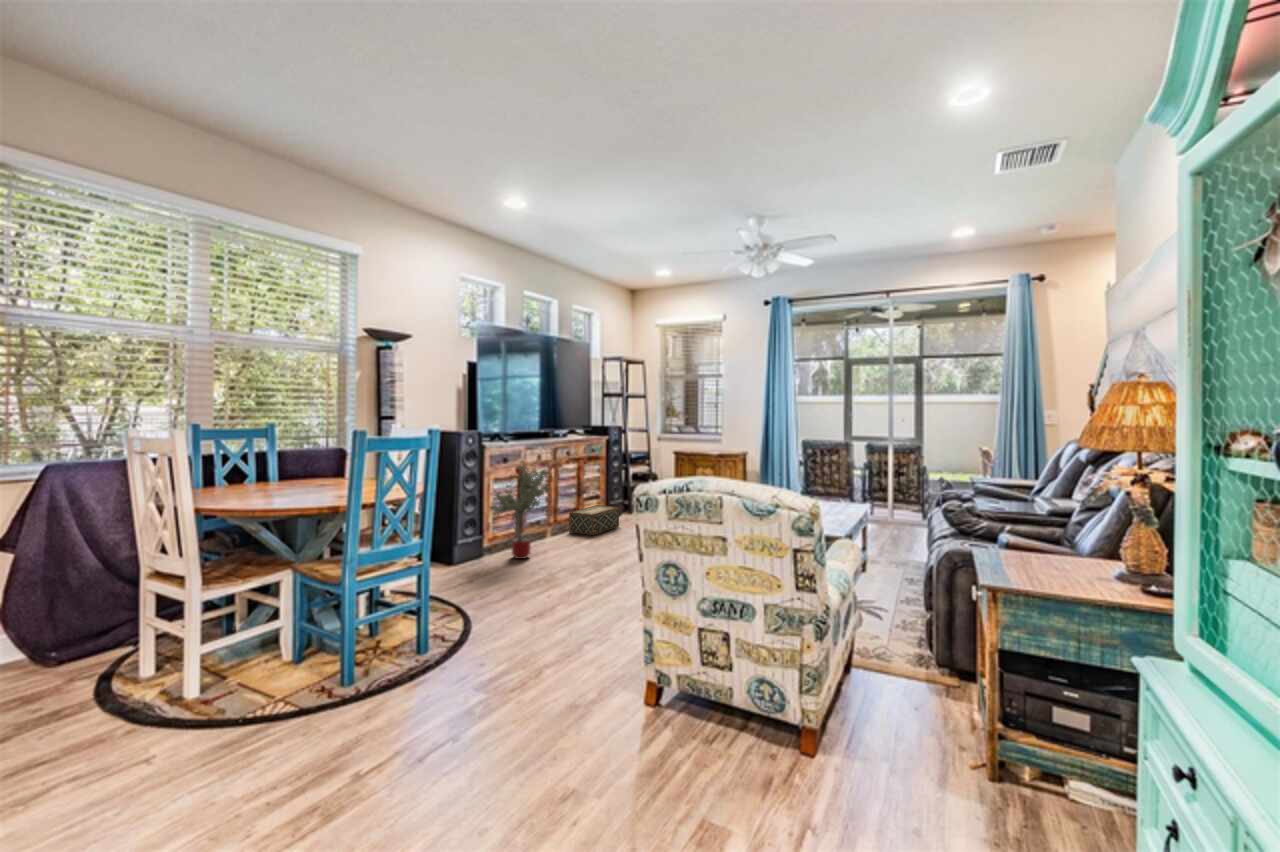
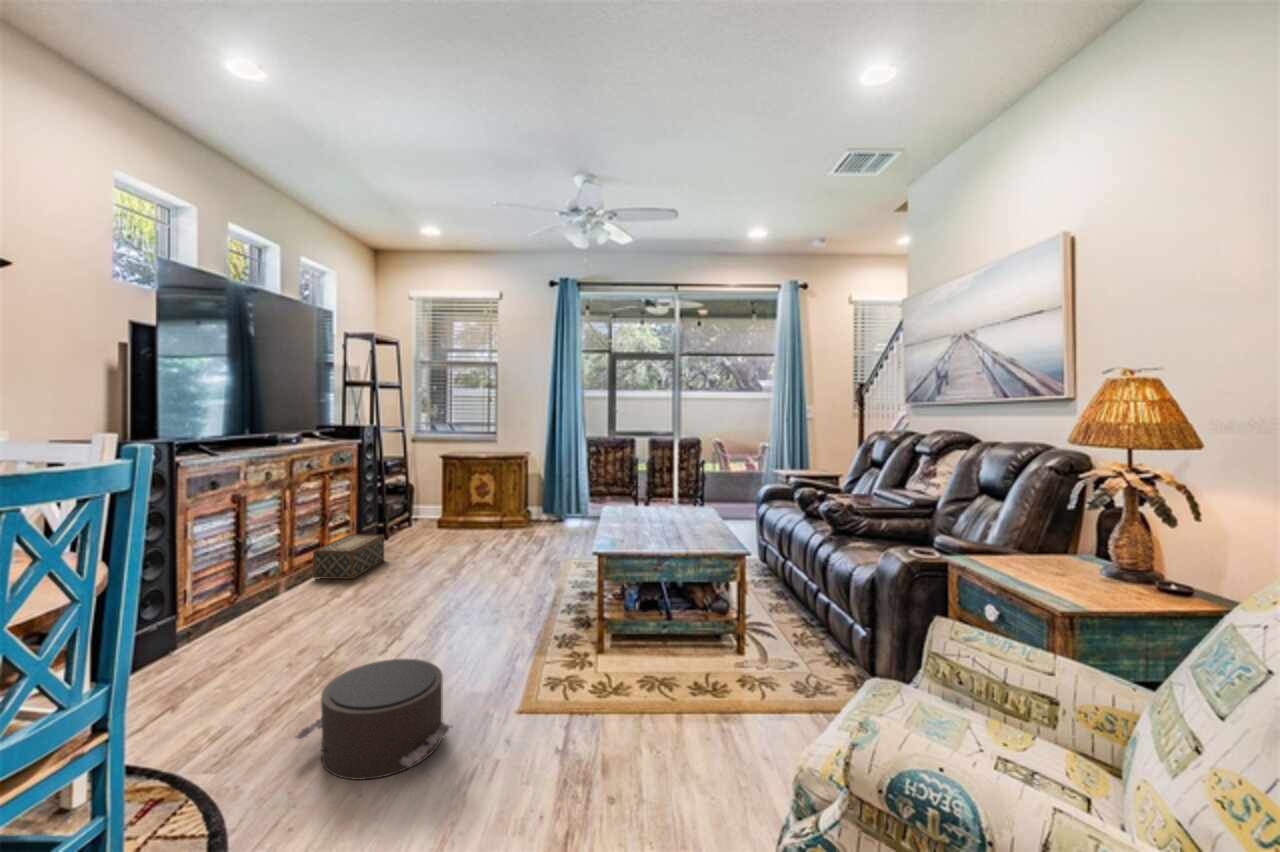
potted tree: present [490,461,549,559] -> none [186,485,296,639]
pouf: none [519,570,605,634] -> present [296,659,451,780]

